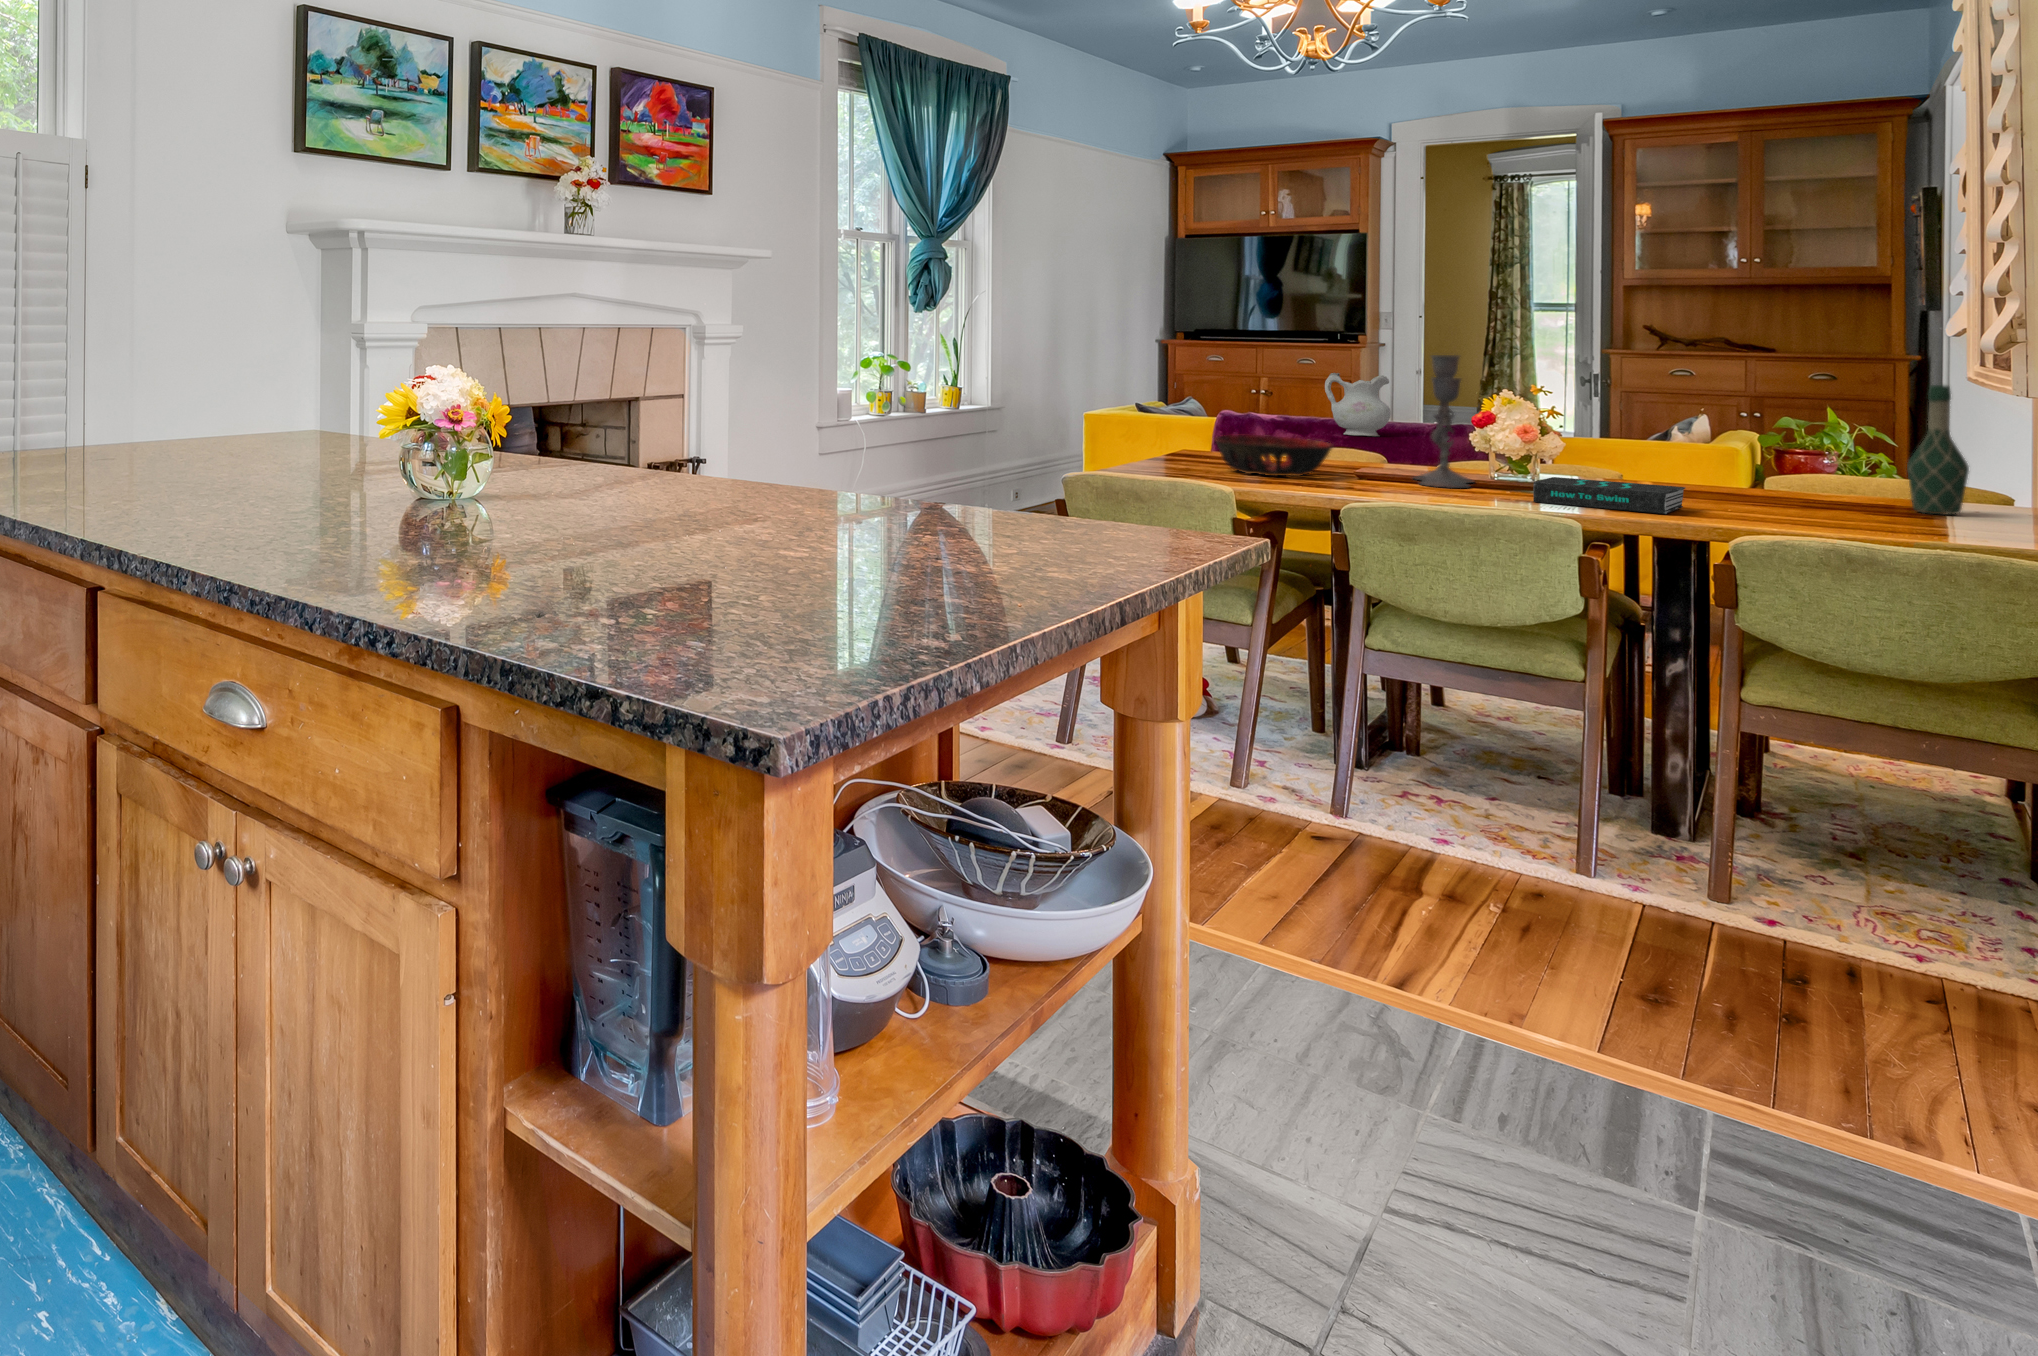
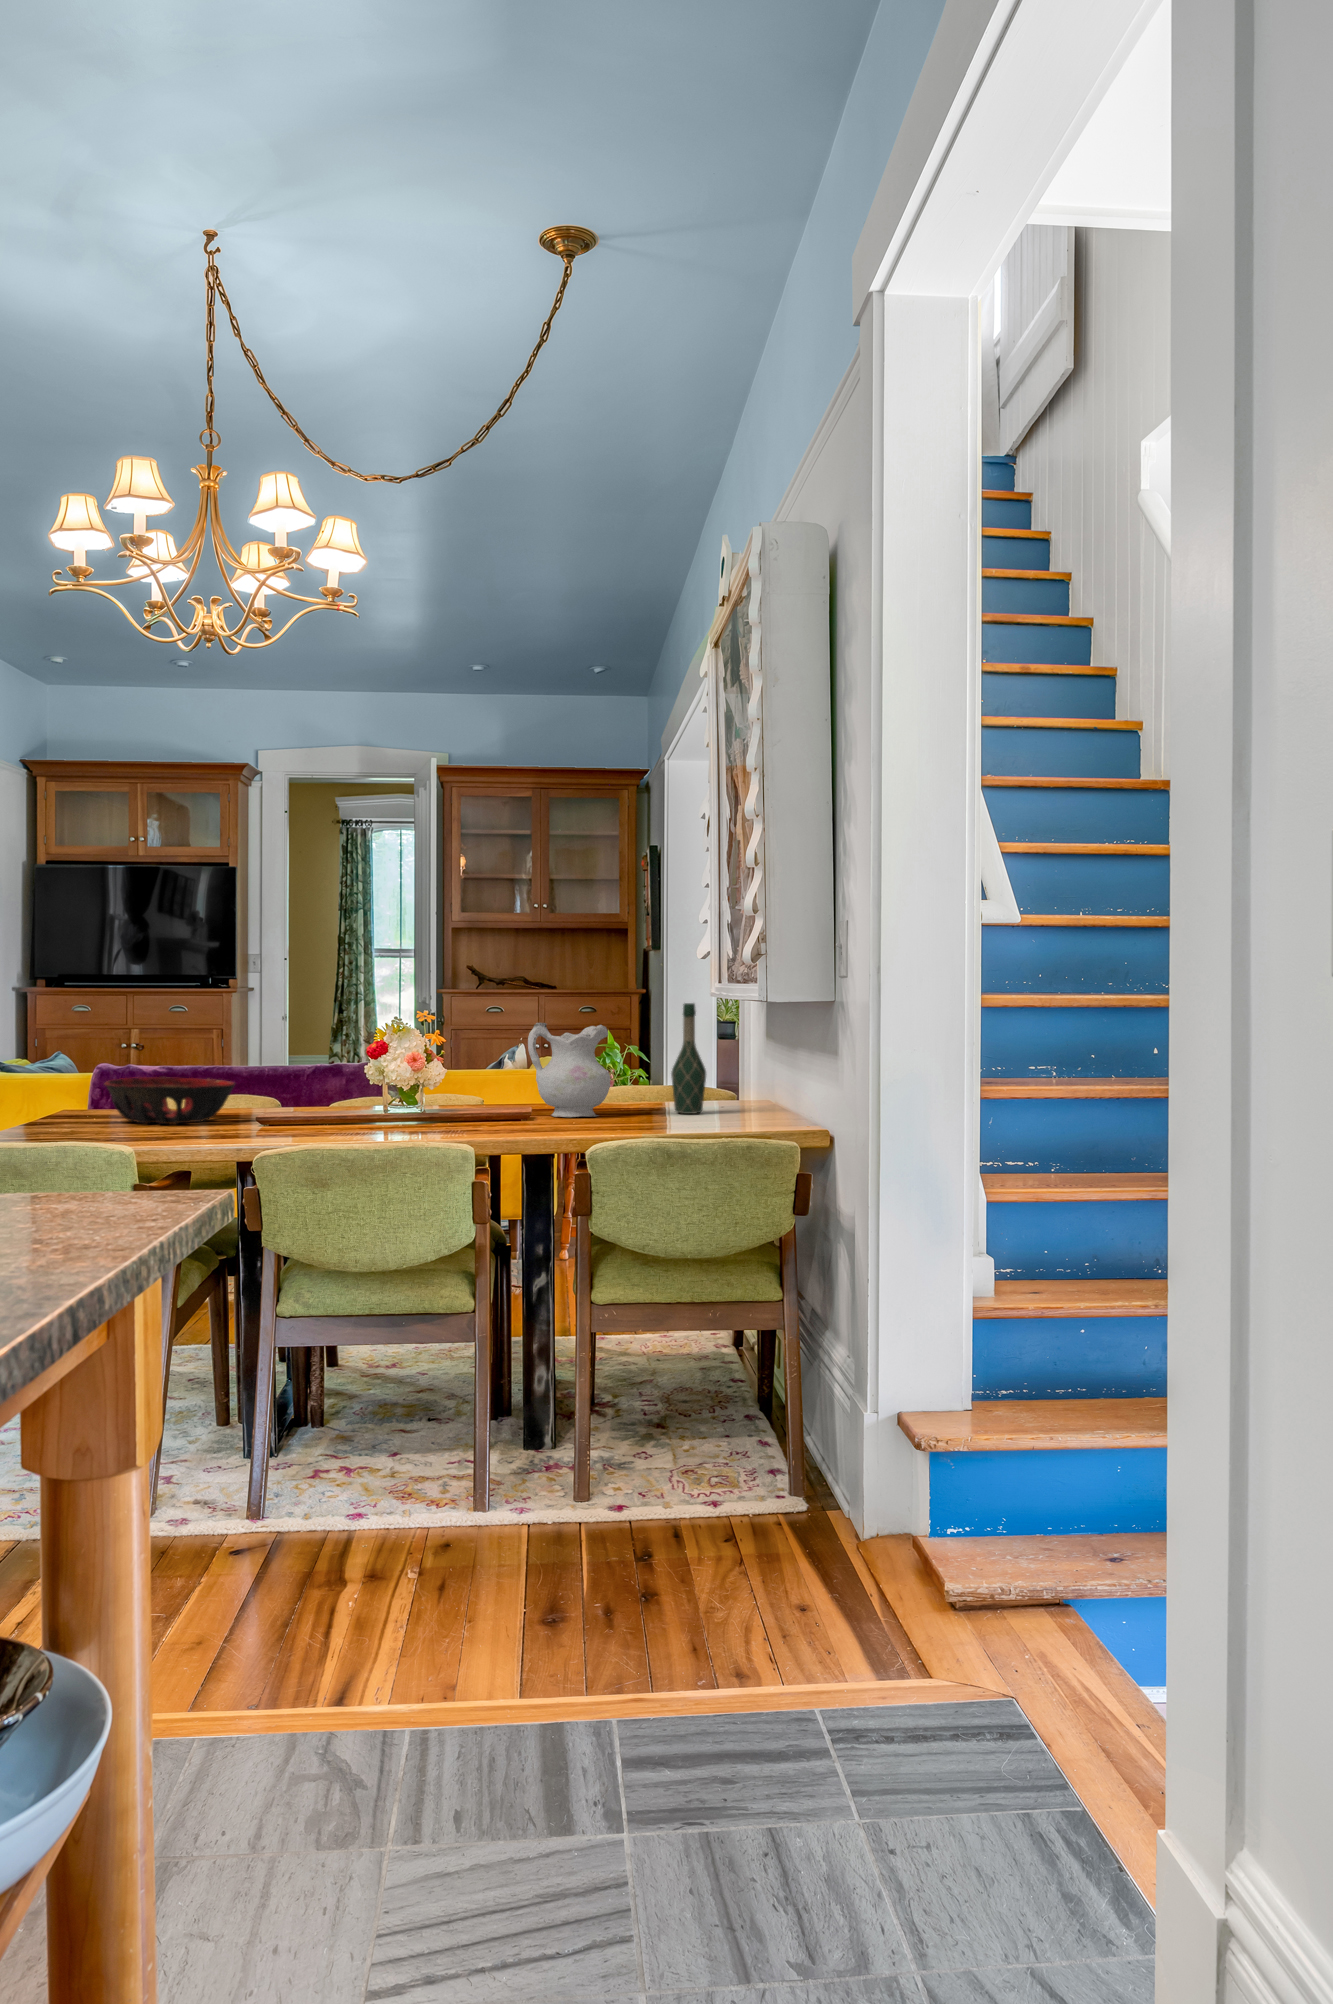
candlestick: present [1414,355,1473,488] -> none [310,980,366,1122]
ceramic pitcher: present [1325,373,1391,436] -> present [528,1022,610,1117]
book: present [1533,477,1685,514] -> none [423,1103,537,1130]

